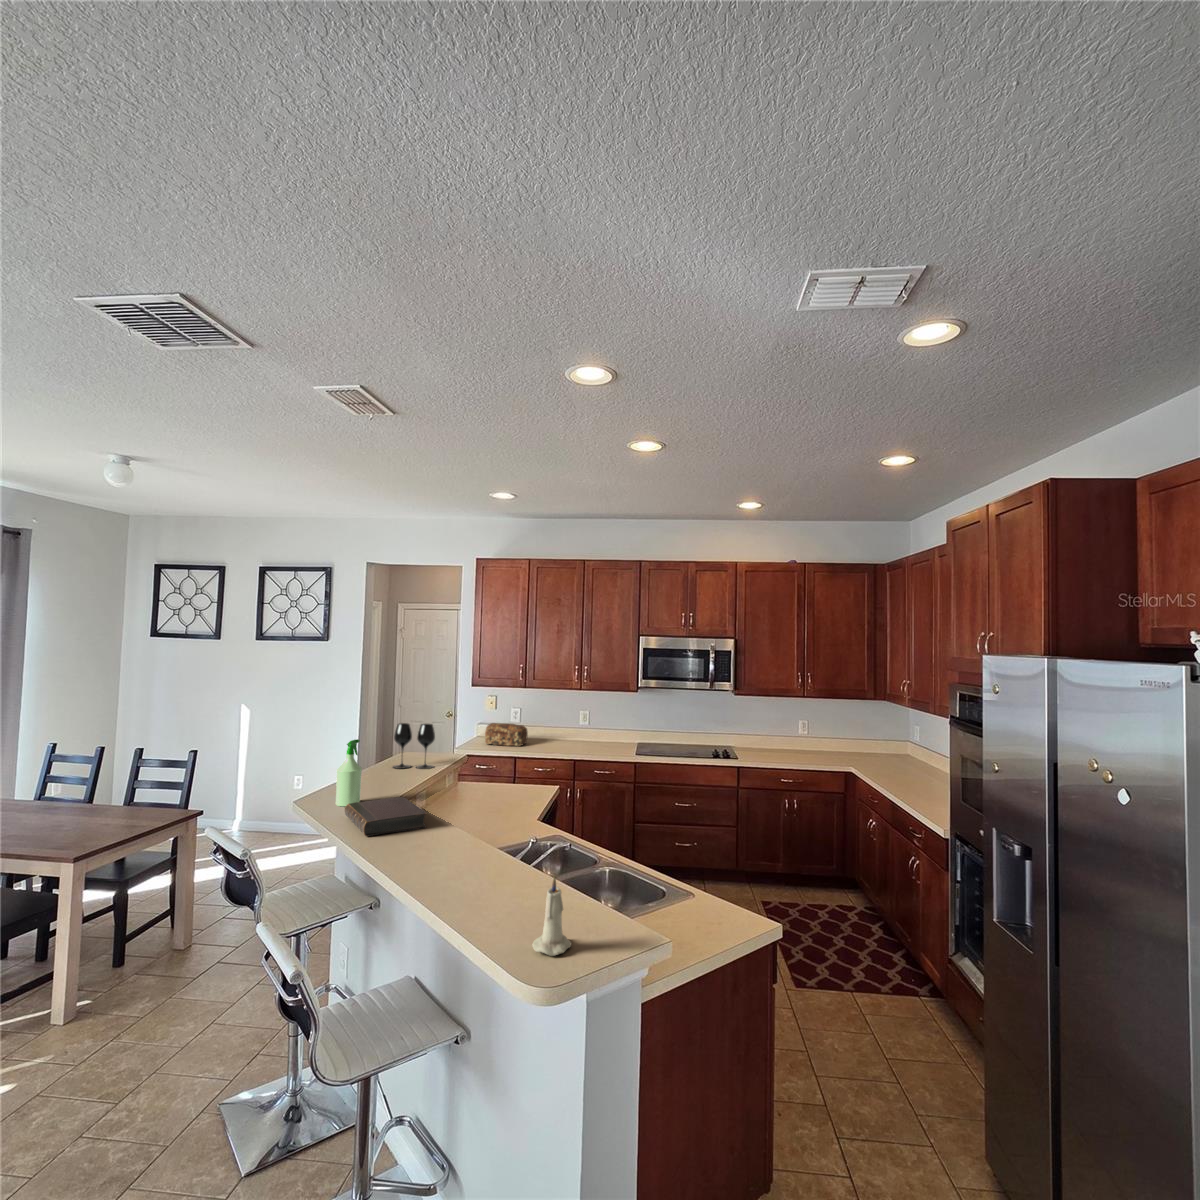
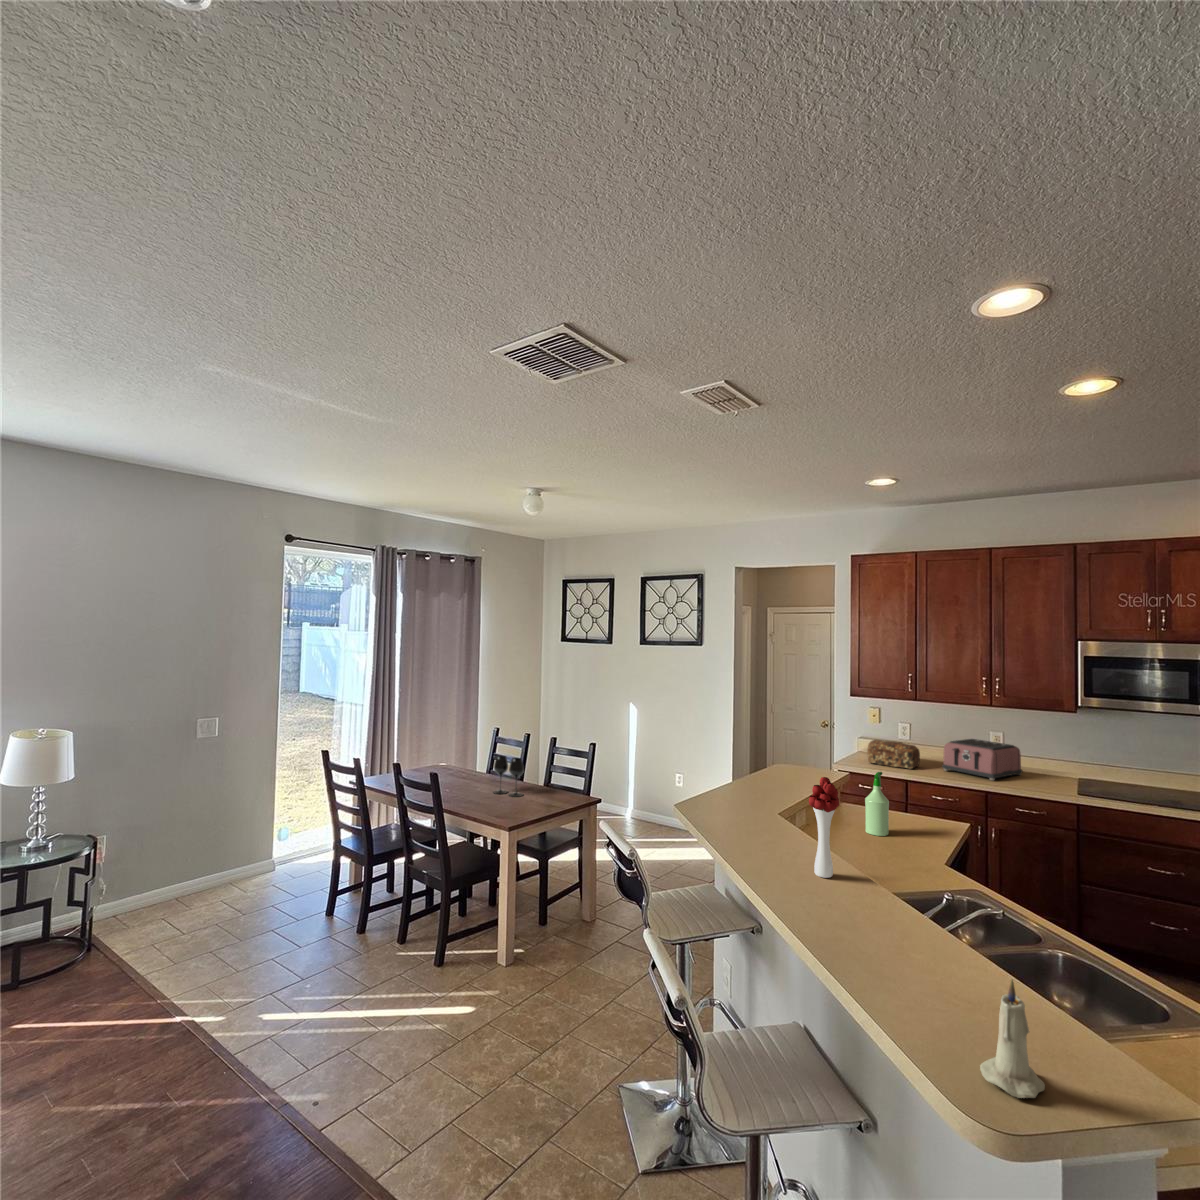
toaster: none [544,716,601,749] -> present [942,739,1023,780]
wine glass: present [393,723,435,769] -> present [493,756,524,797]
spray bottle: present [336,739,362,807] -> present [865,772,889,836]
flower bouquet: none [425,754,451,842] -> present [809,777,839,878]
book: present [345,797,427,836] -> none [723,816,812,858]

